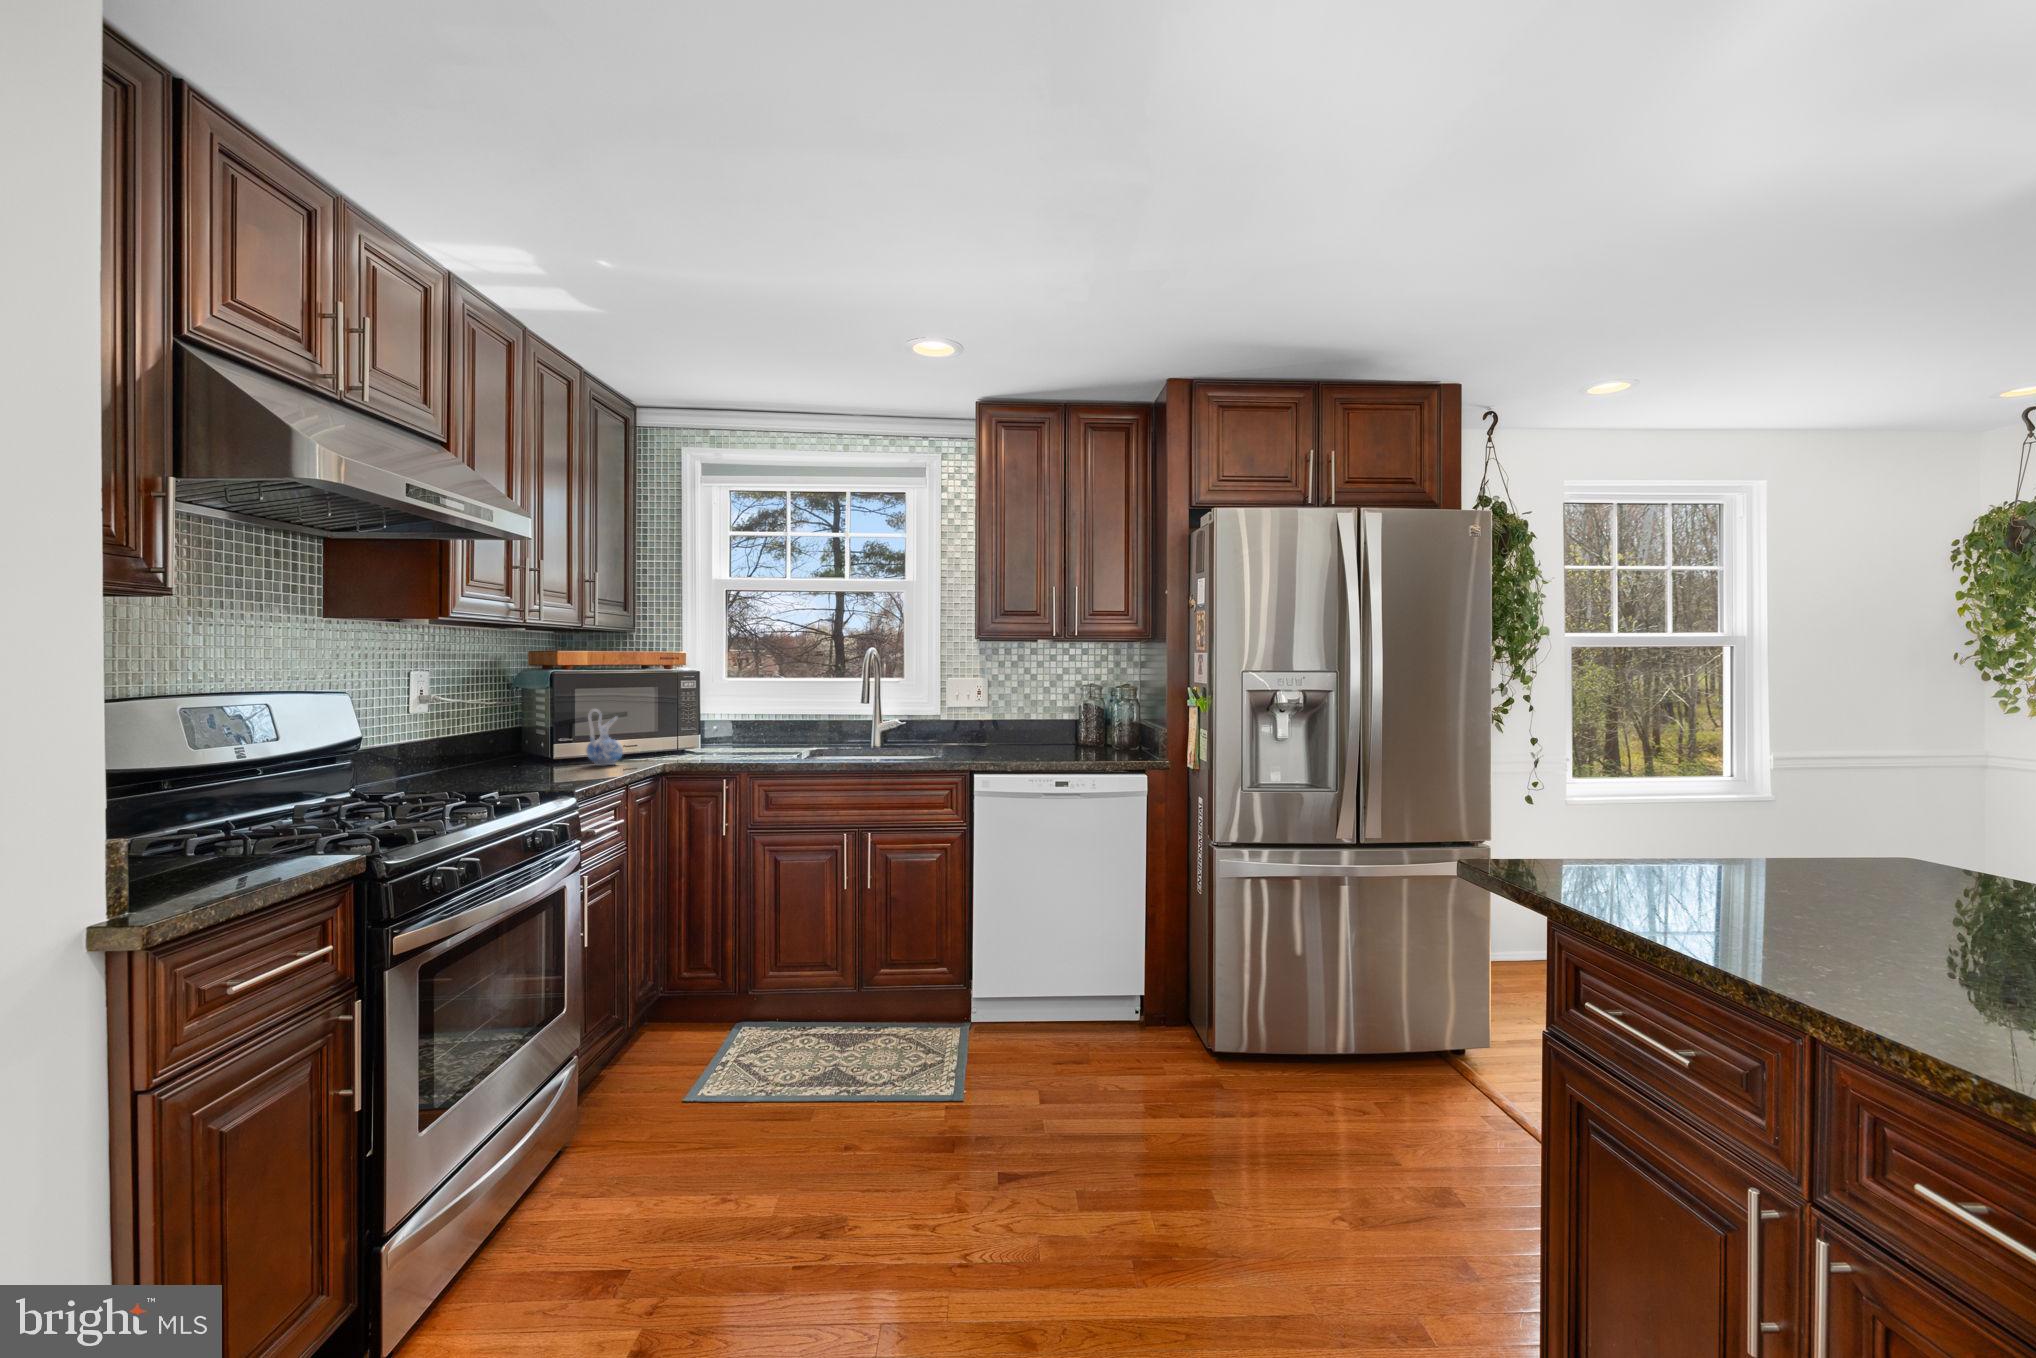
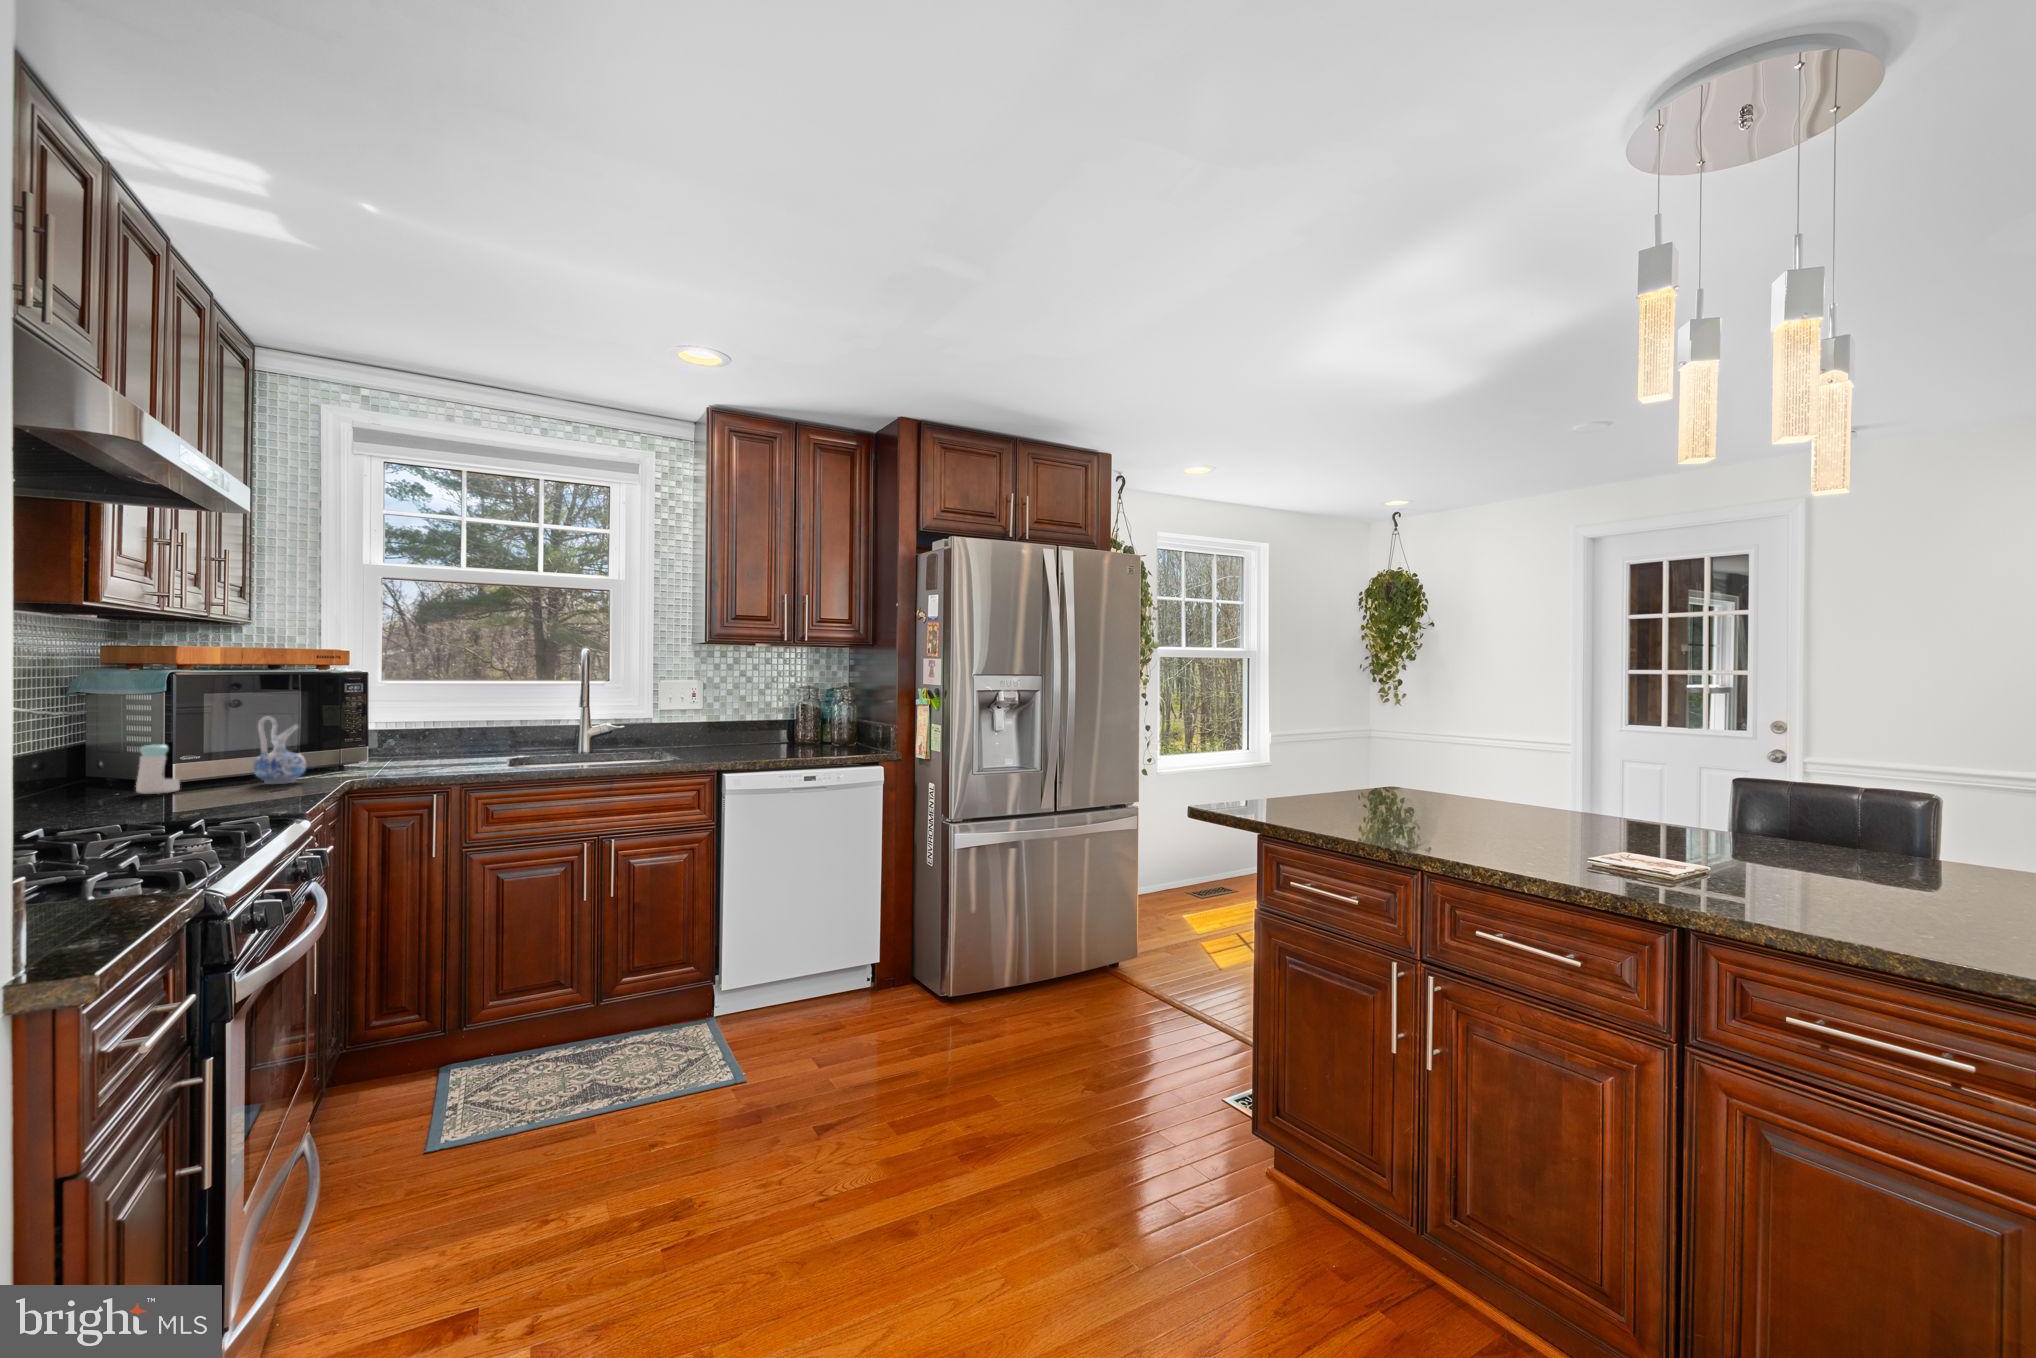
salt shaker: none [512,730,538,769] -> present [136,744,180,794]

